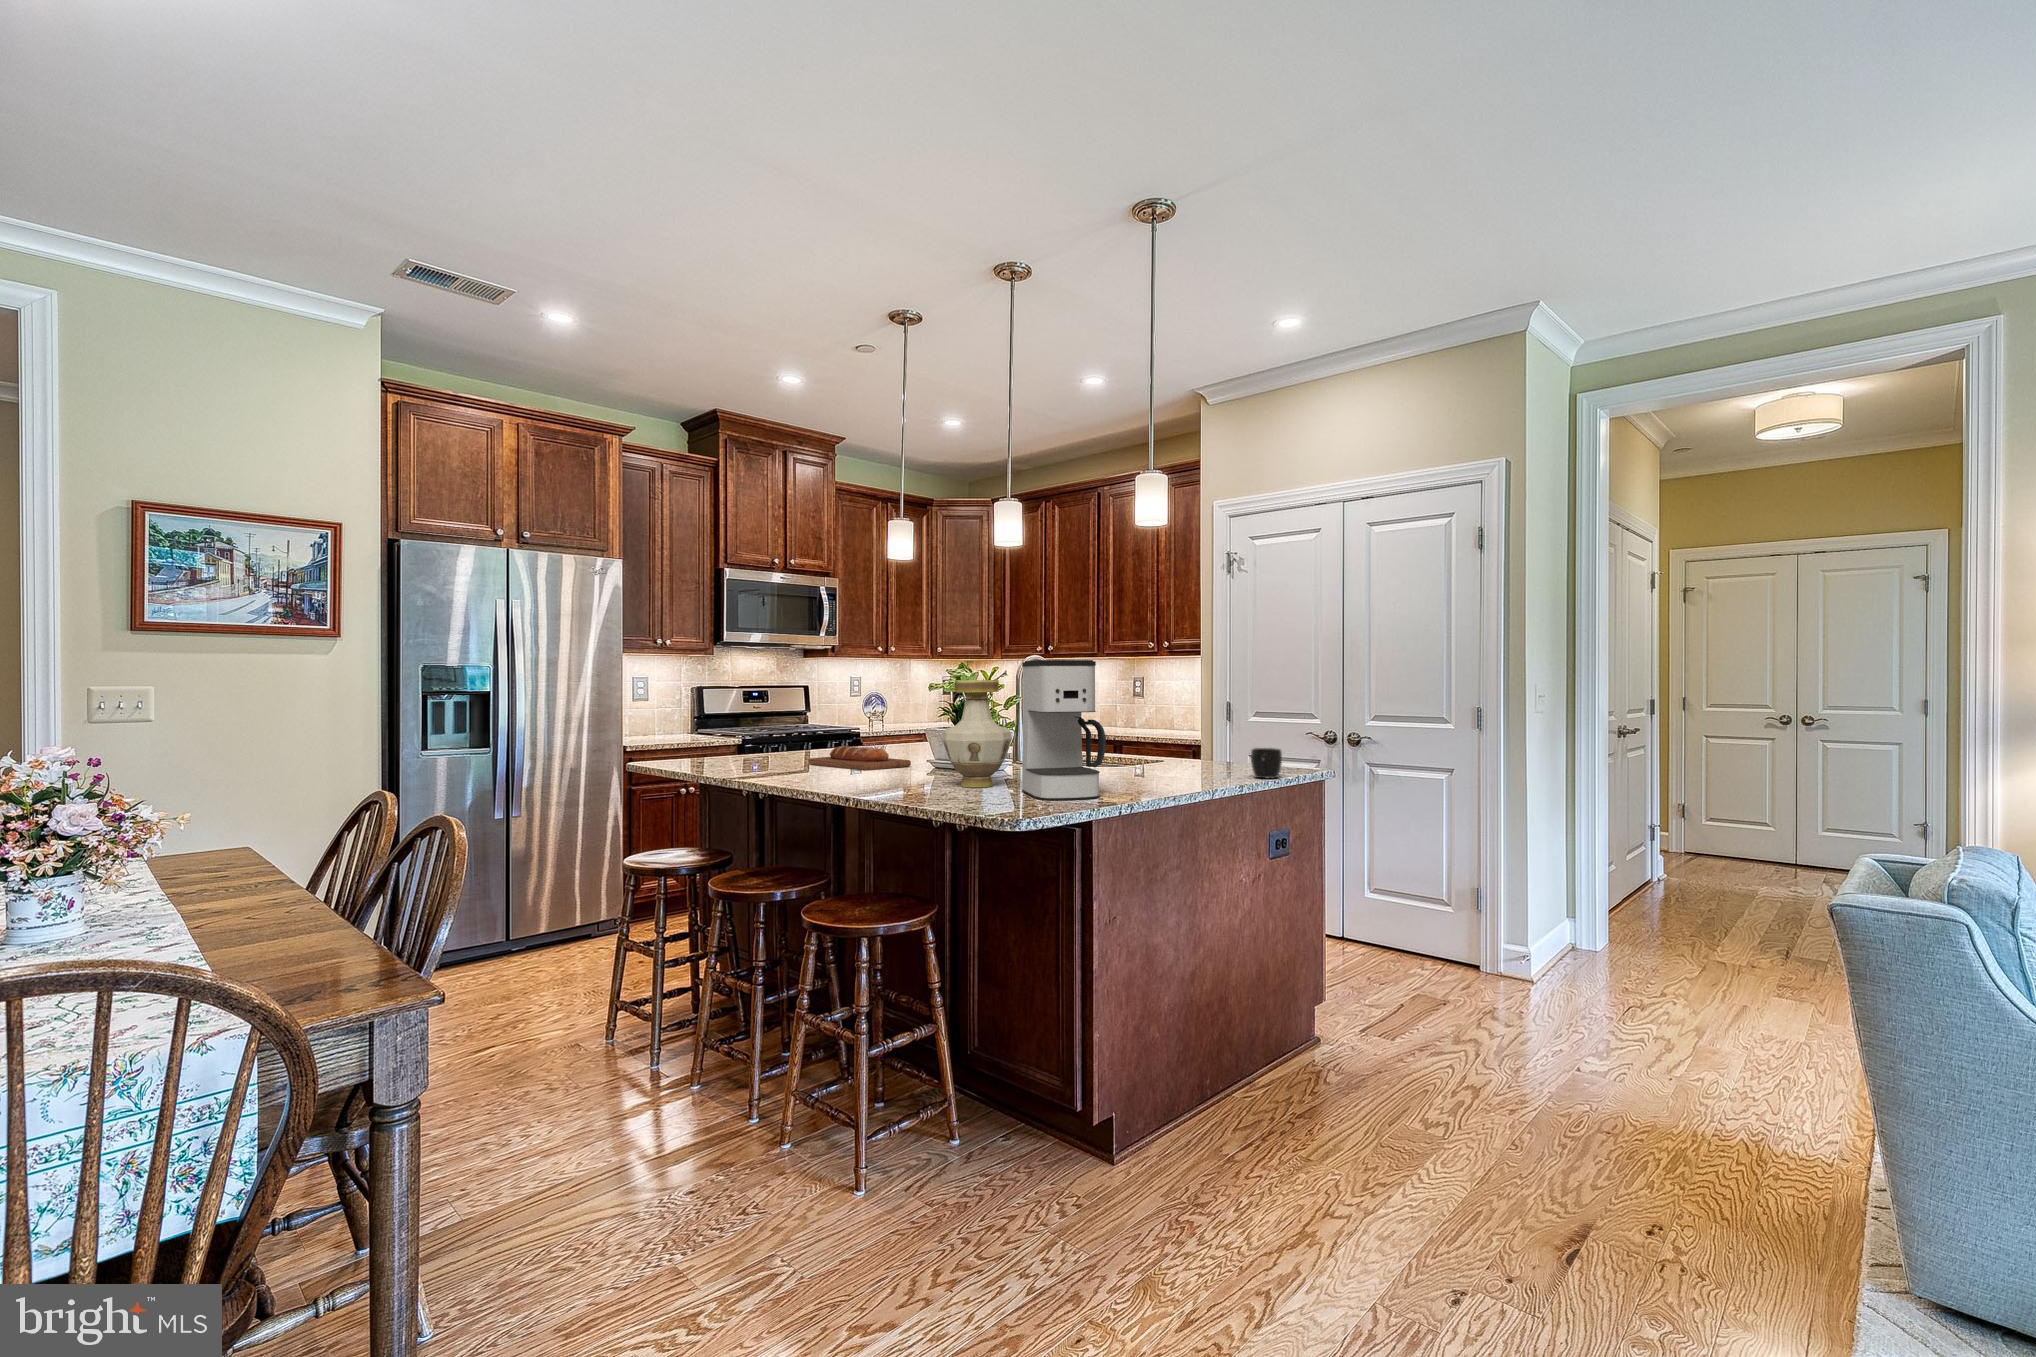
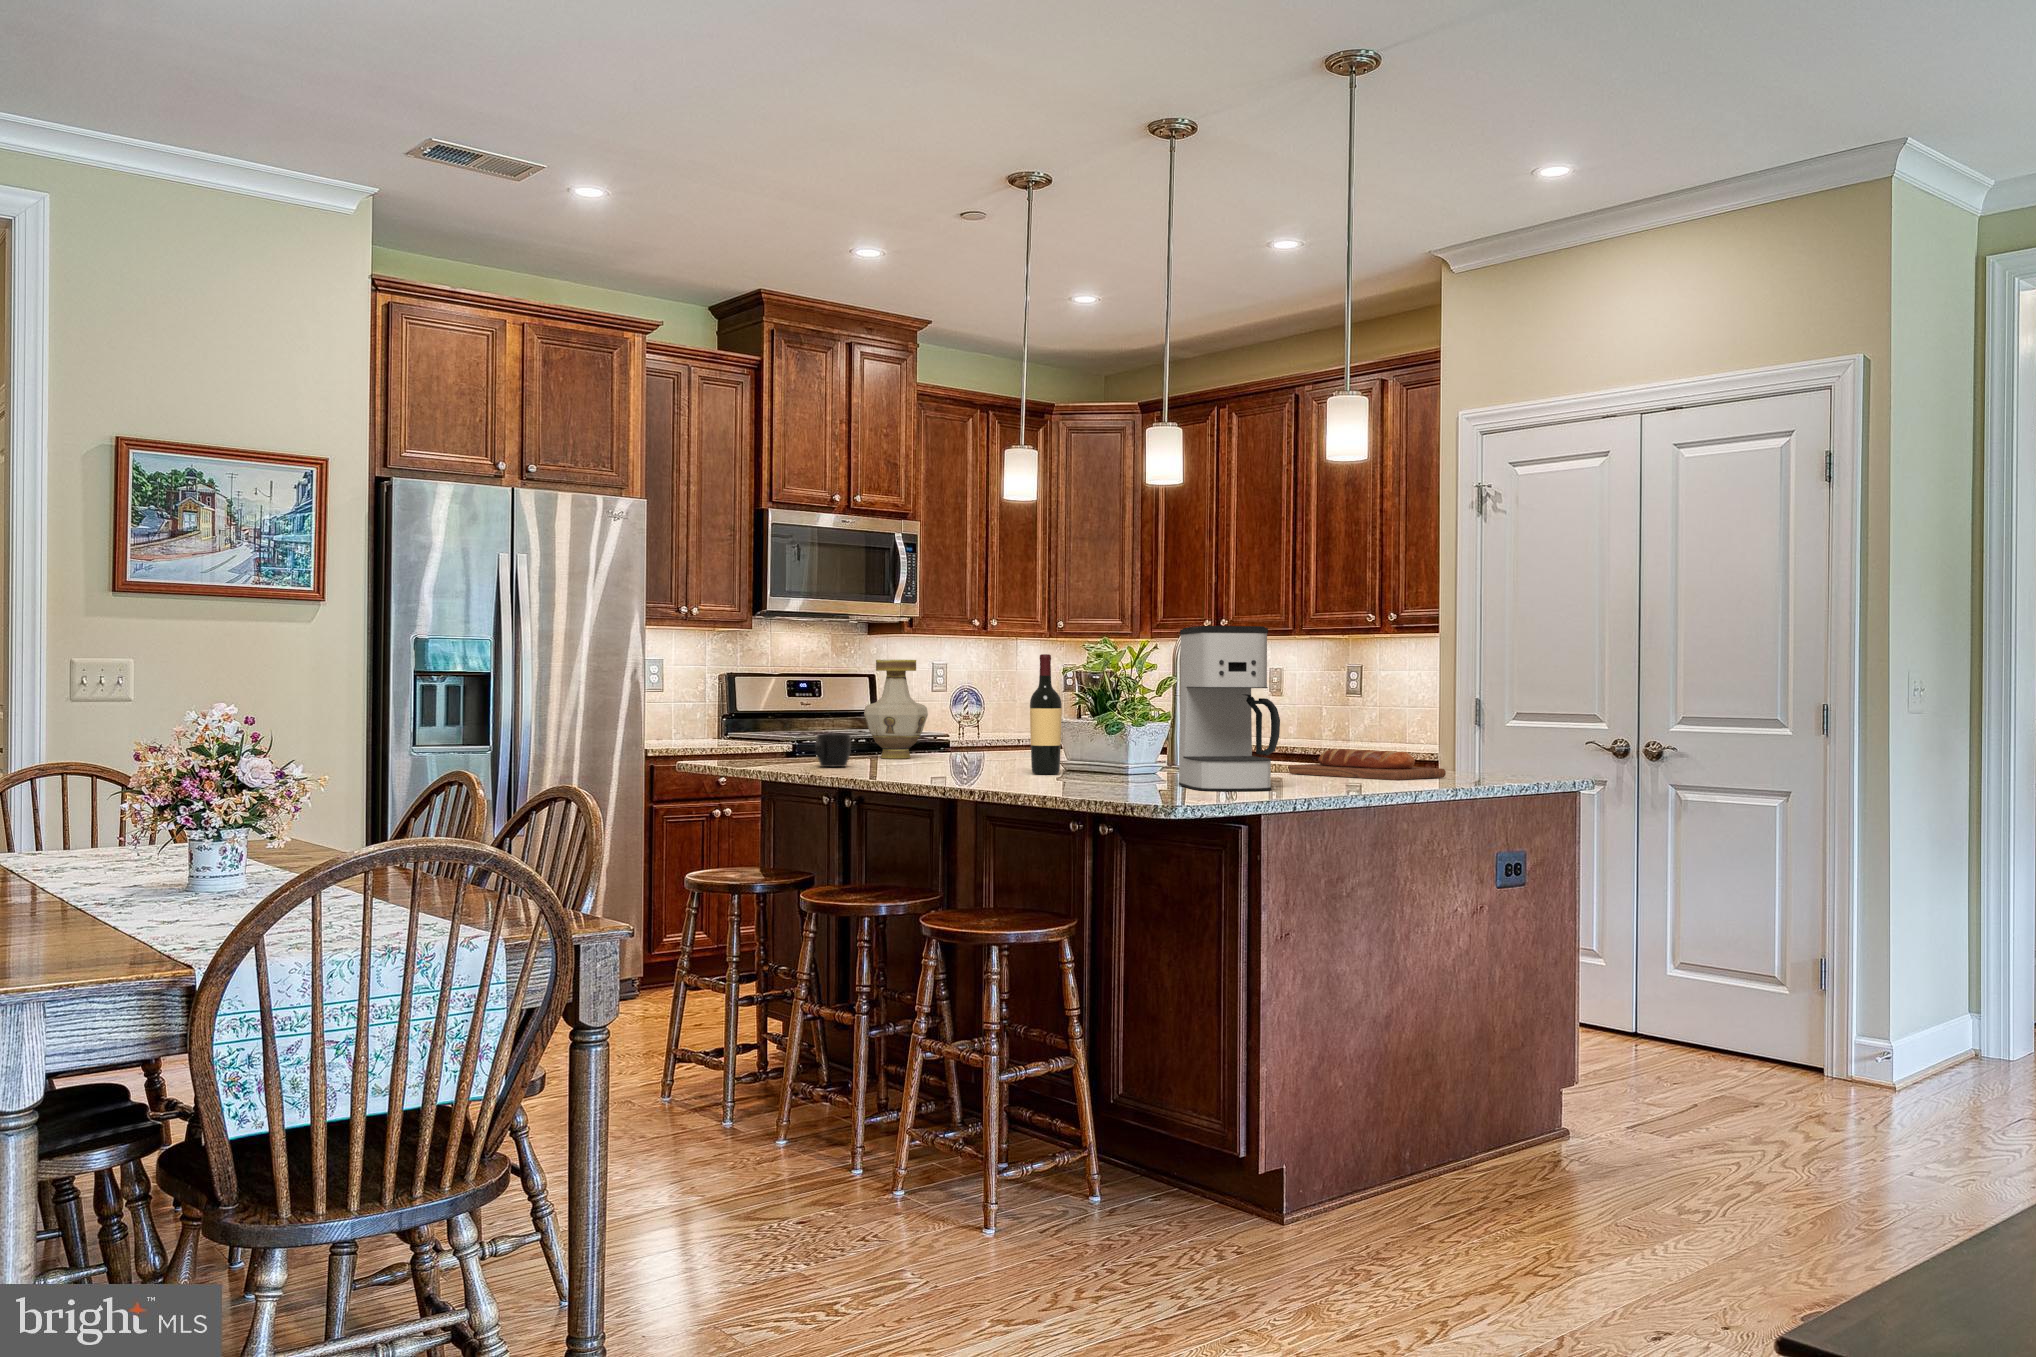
vase: present [942,680,1012,787] -> present [864,660,928,759]
wine bottle: none [902,681,928,778] -> present [1030,654,1062,774]
bread loaf: present [809,746,911,770] -> present [1289,749,1446,780]
mug: present [1251,748,1282,779] -> present [816,734,851,767]

